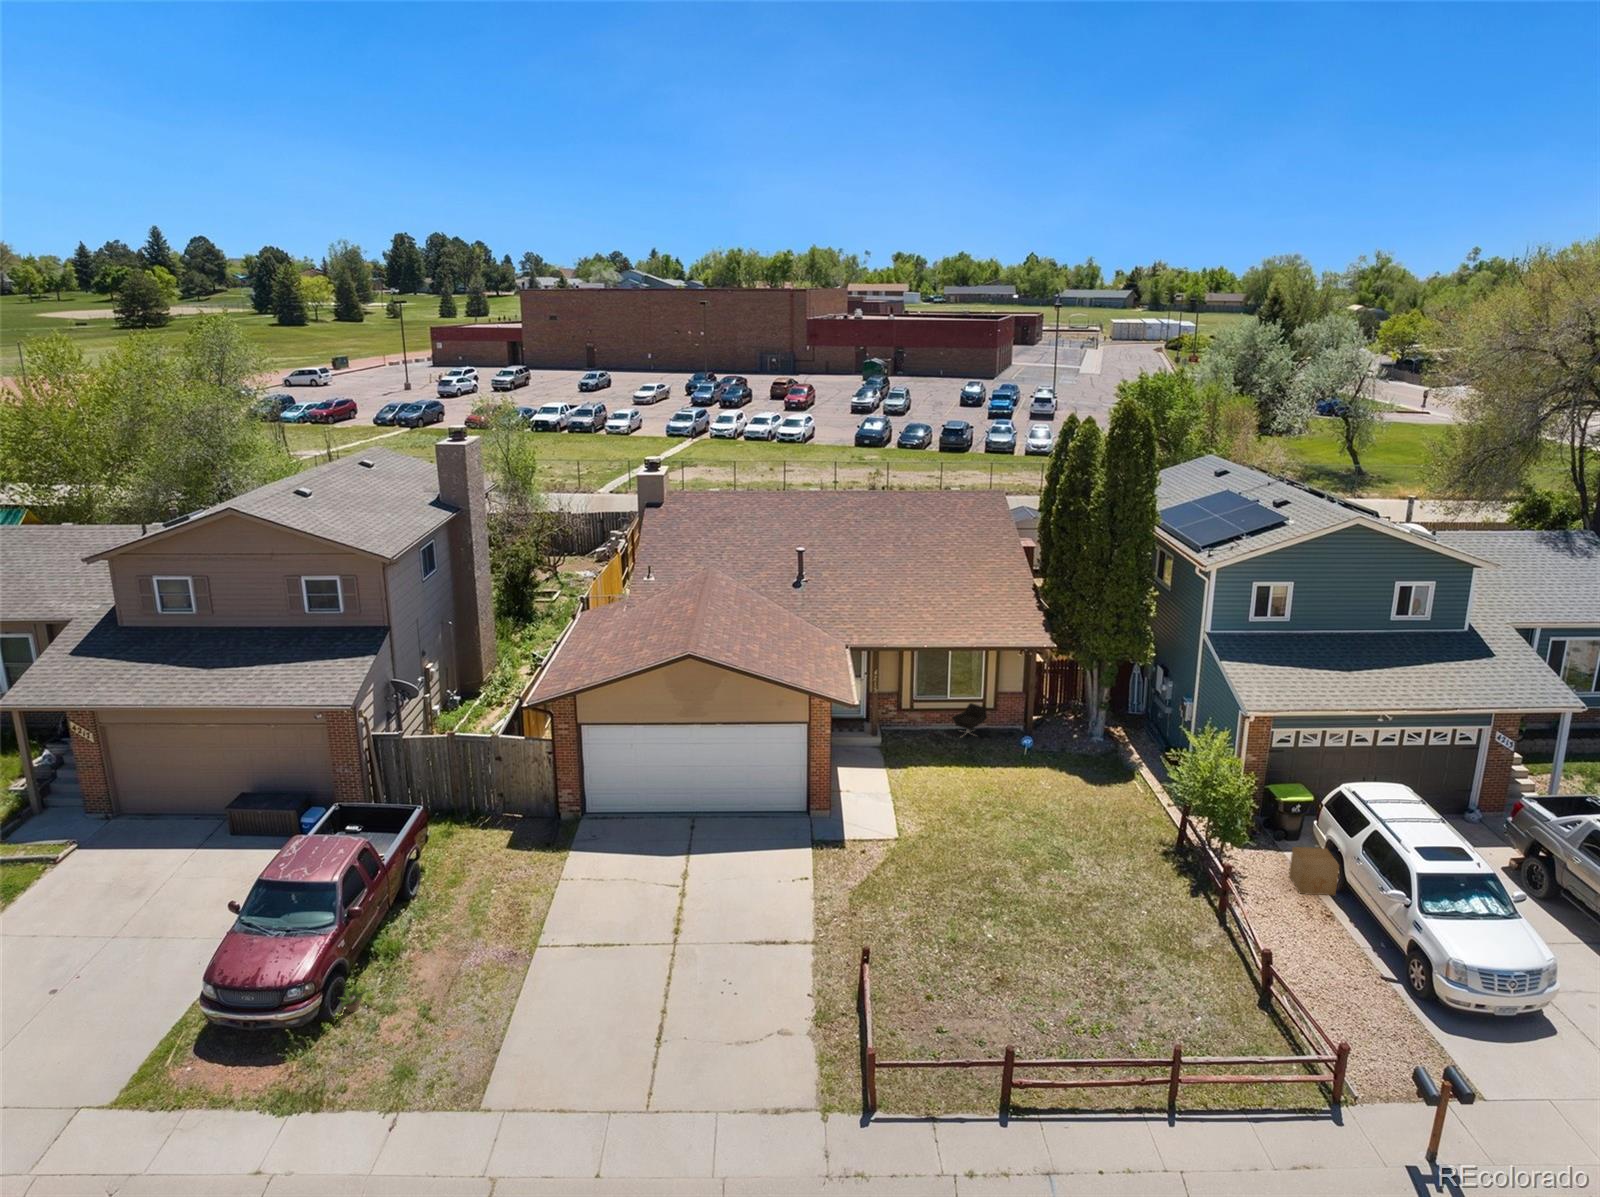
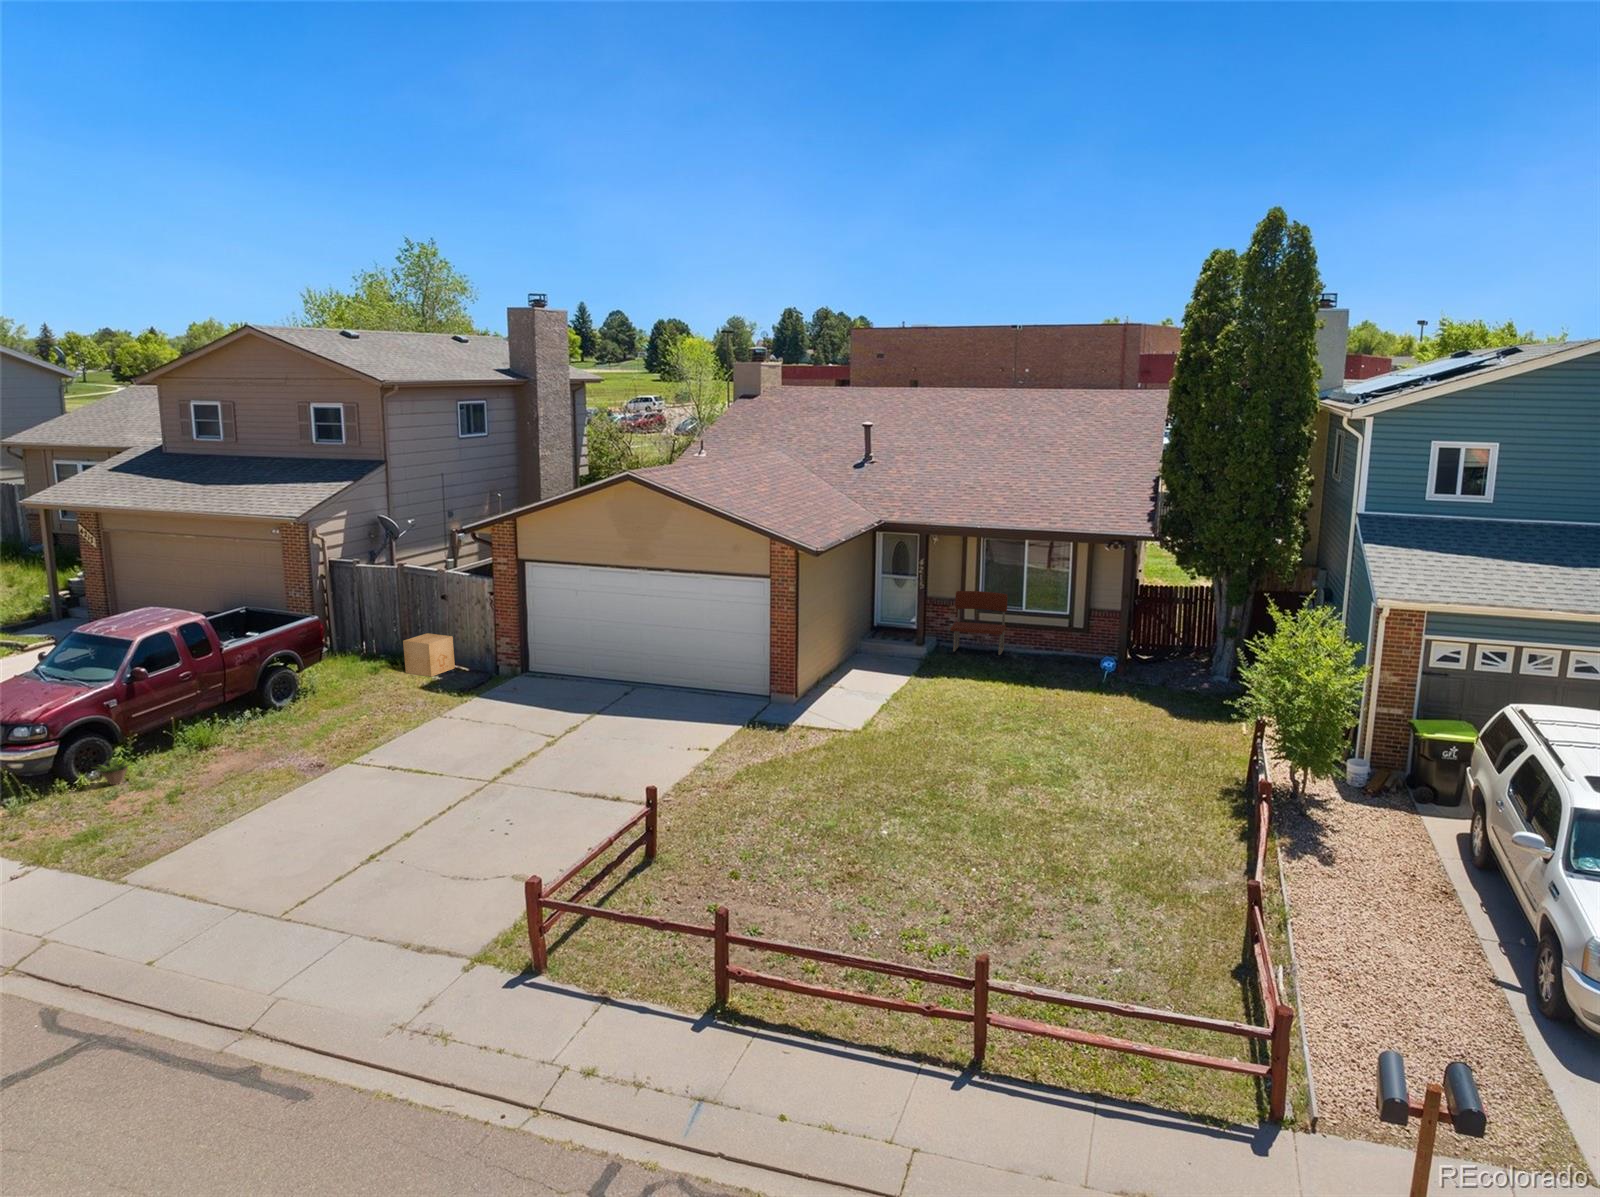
bench: none [898,686,940,735] -> present [950,591,1008,655]
lounge chair: present [952,703,987,733] -> none [1022,621,1069,661]
cardboard box: present [1289,847,1339,895] -> present [403,633,455,677]

